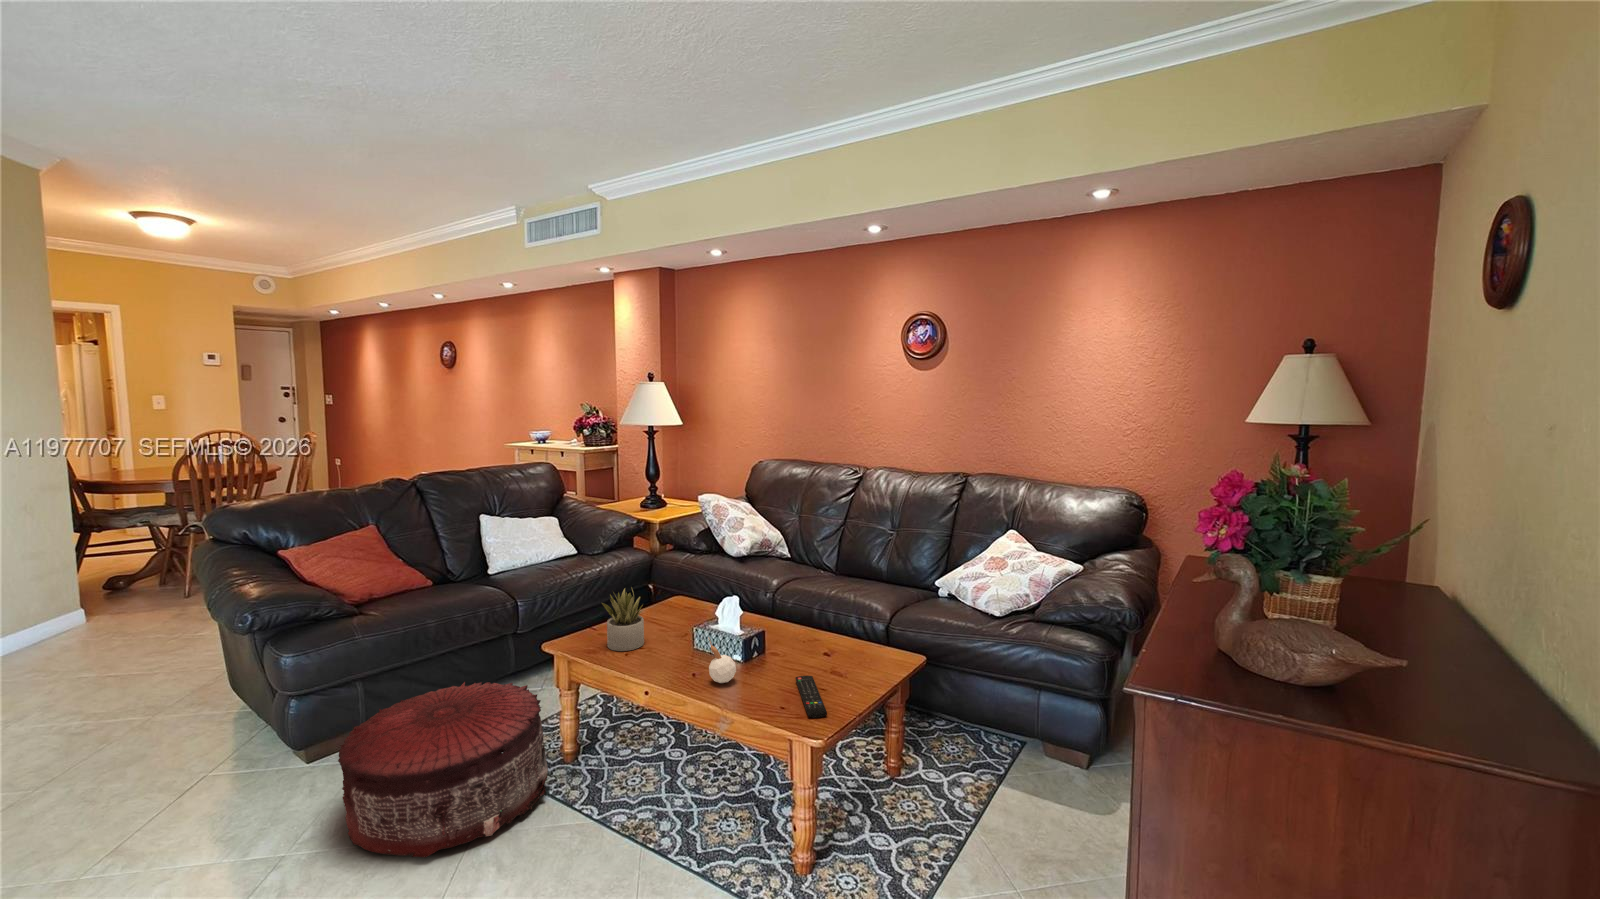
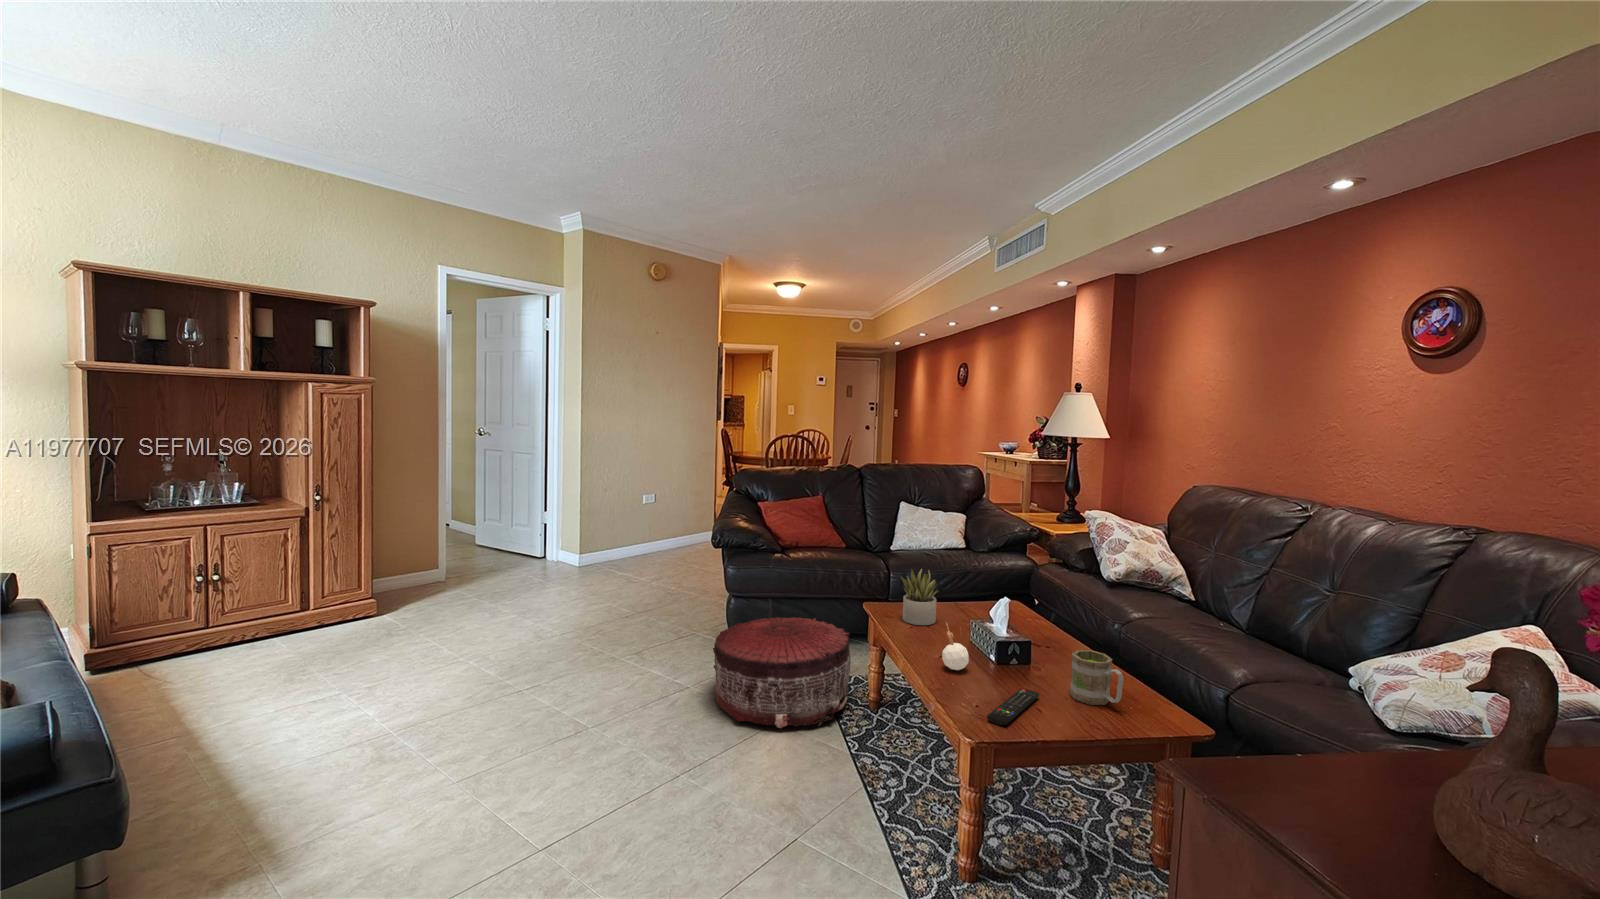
mug: none [823,623,870,671] -> present [1069,650,1123,705]

